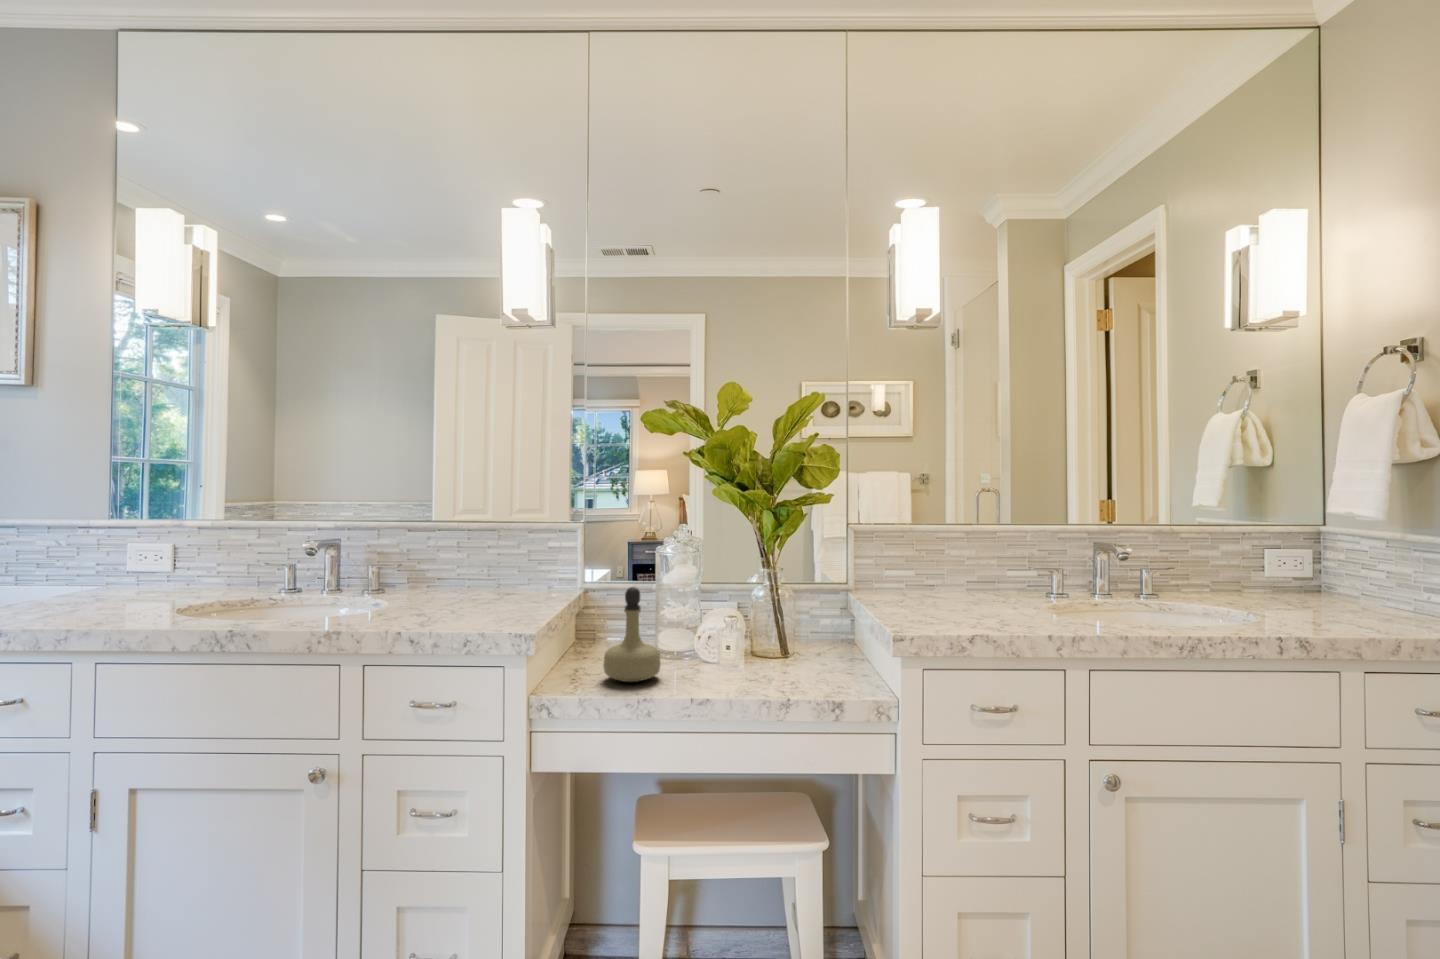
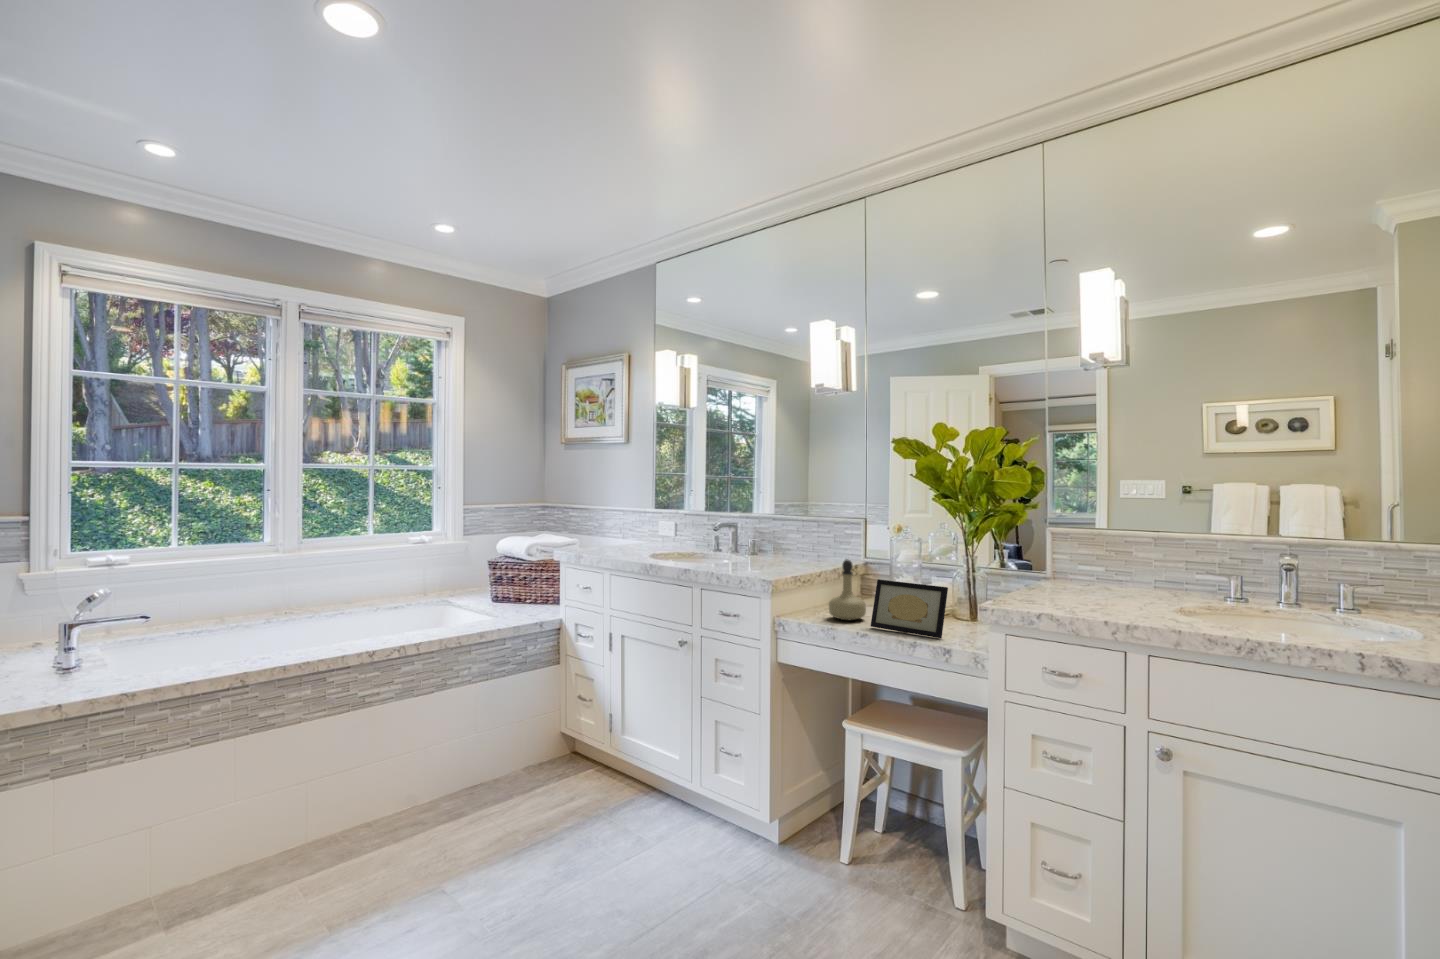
picture frame: none [693,613,804,687] -> present [871,579,948,638]

